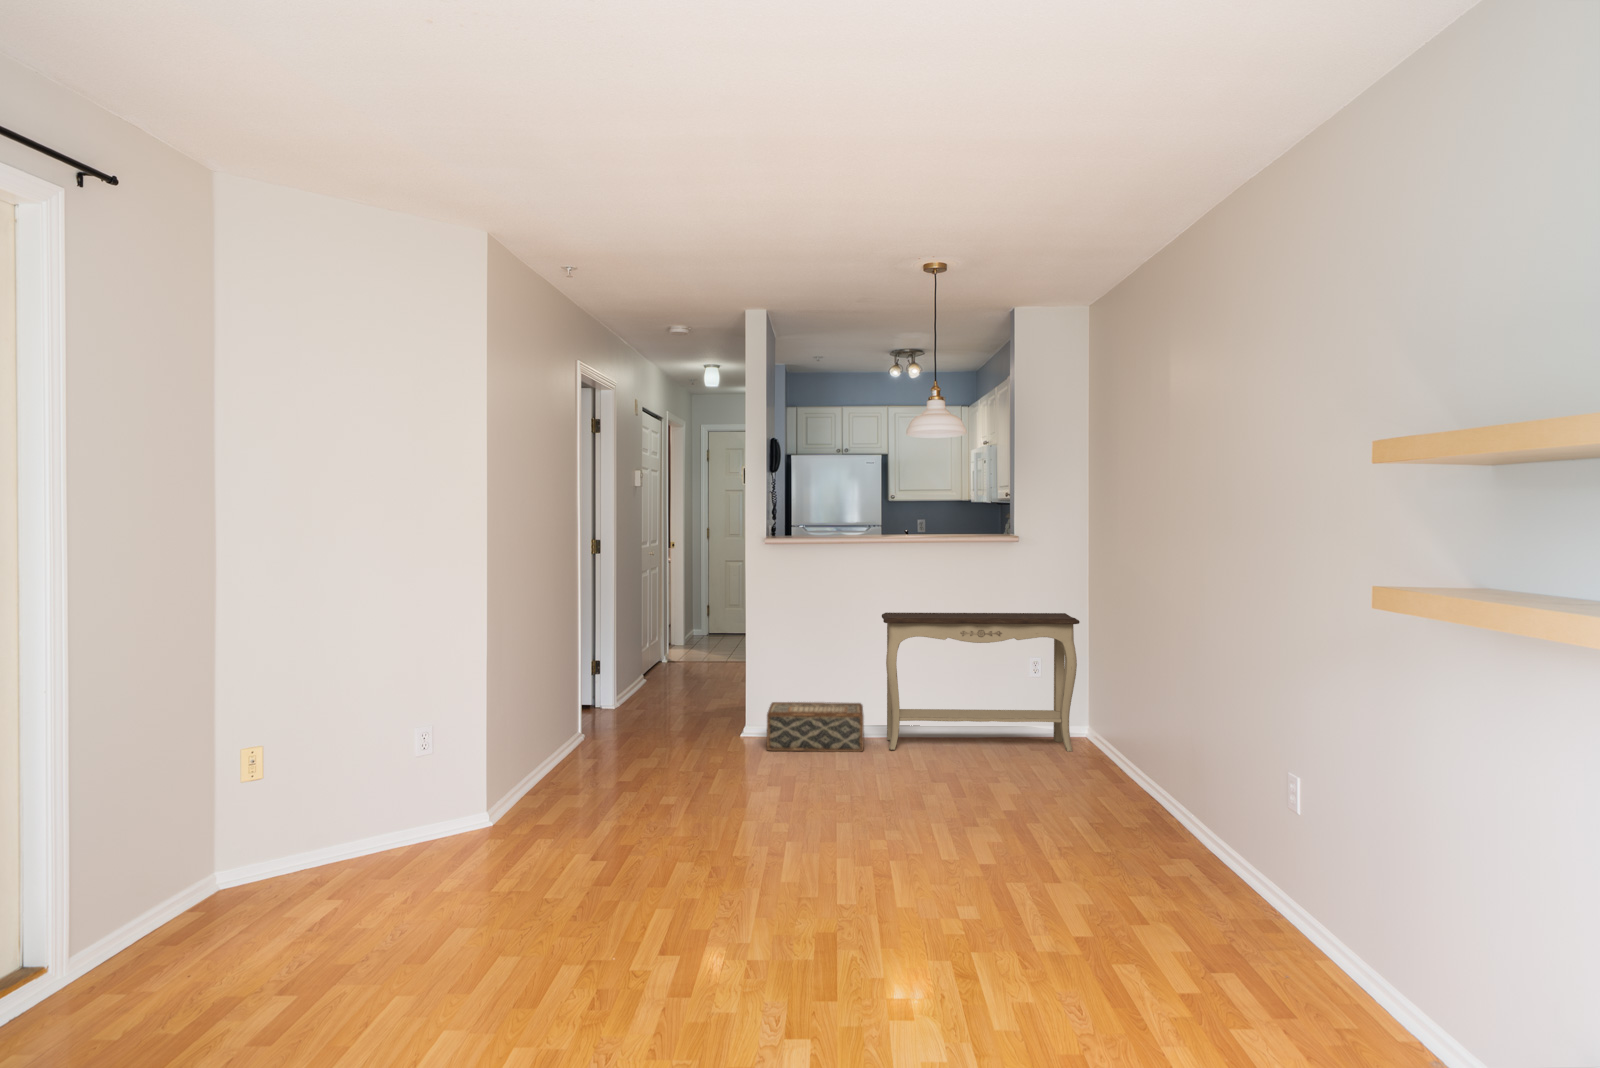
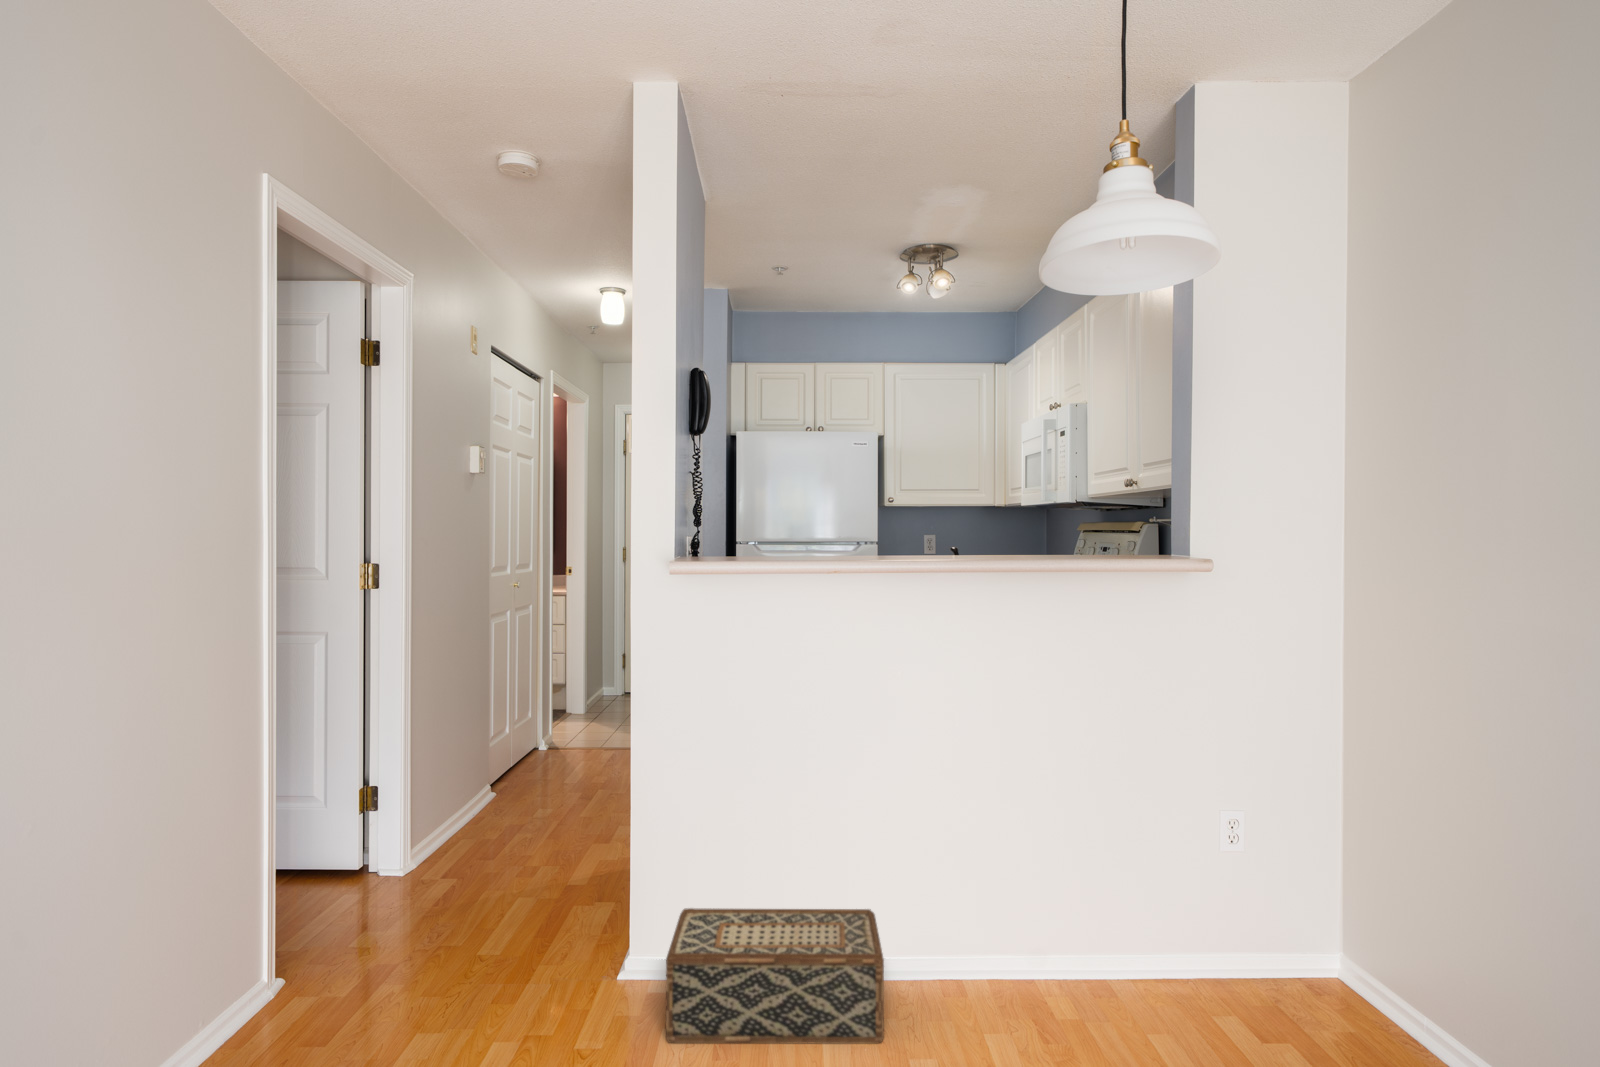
console table: present [882,613,1080,752] -> none [915,718,1360,1037]

